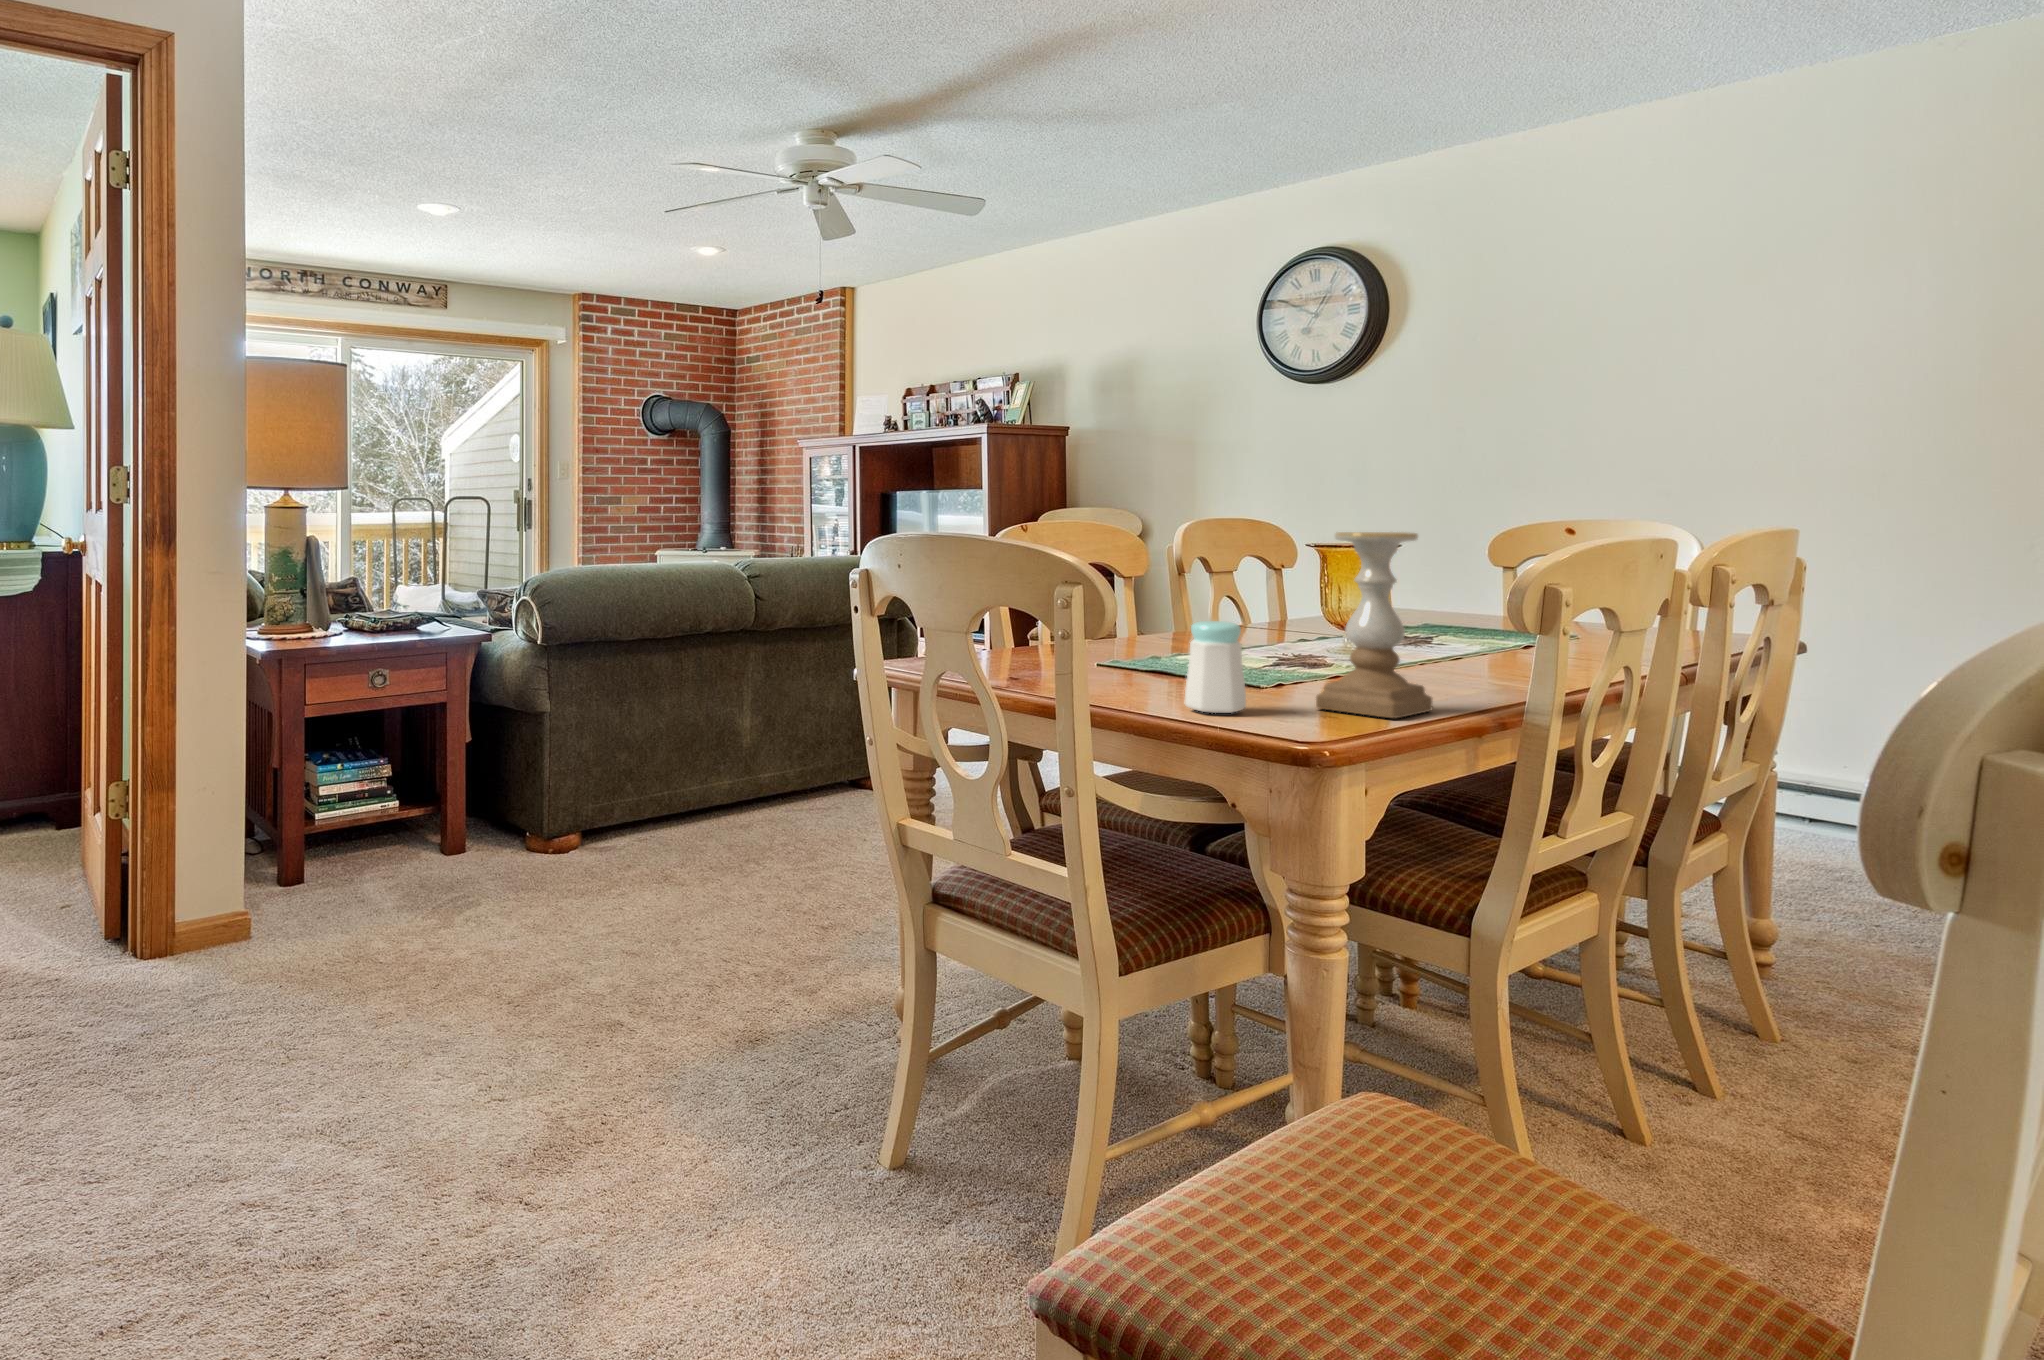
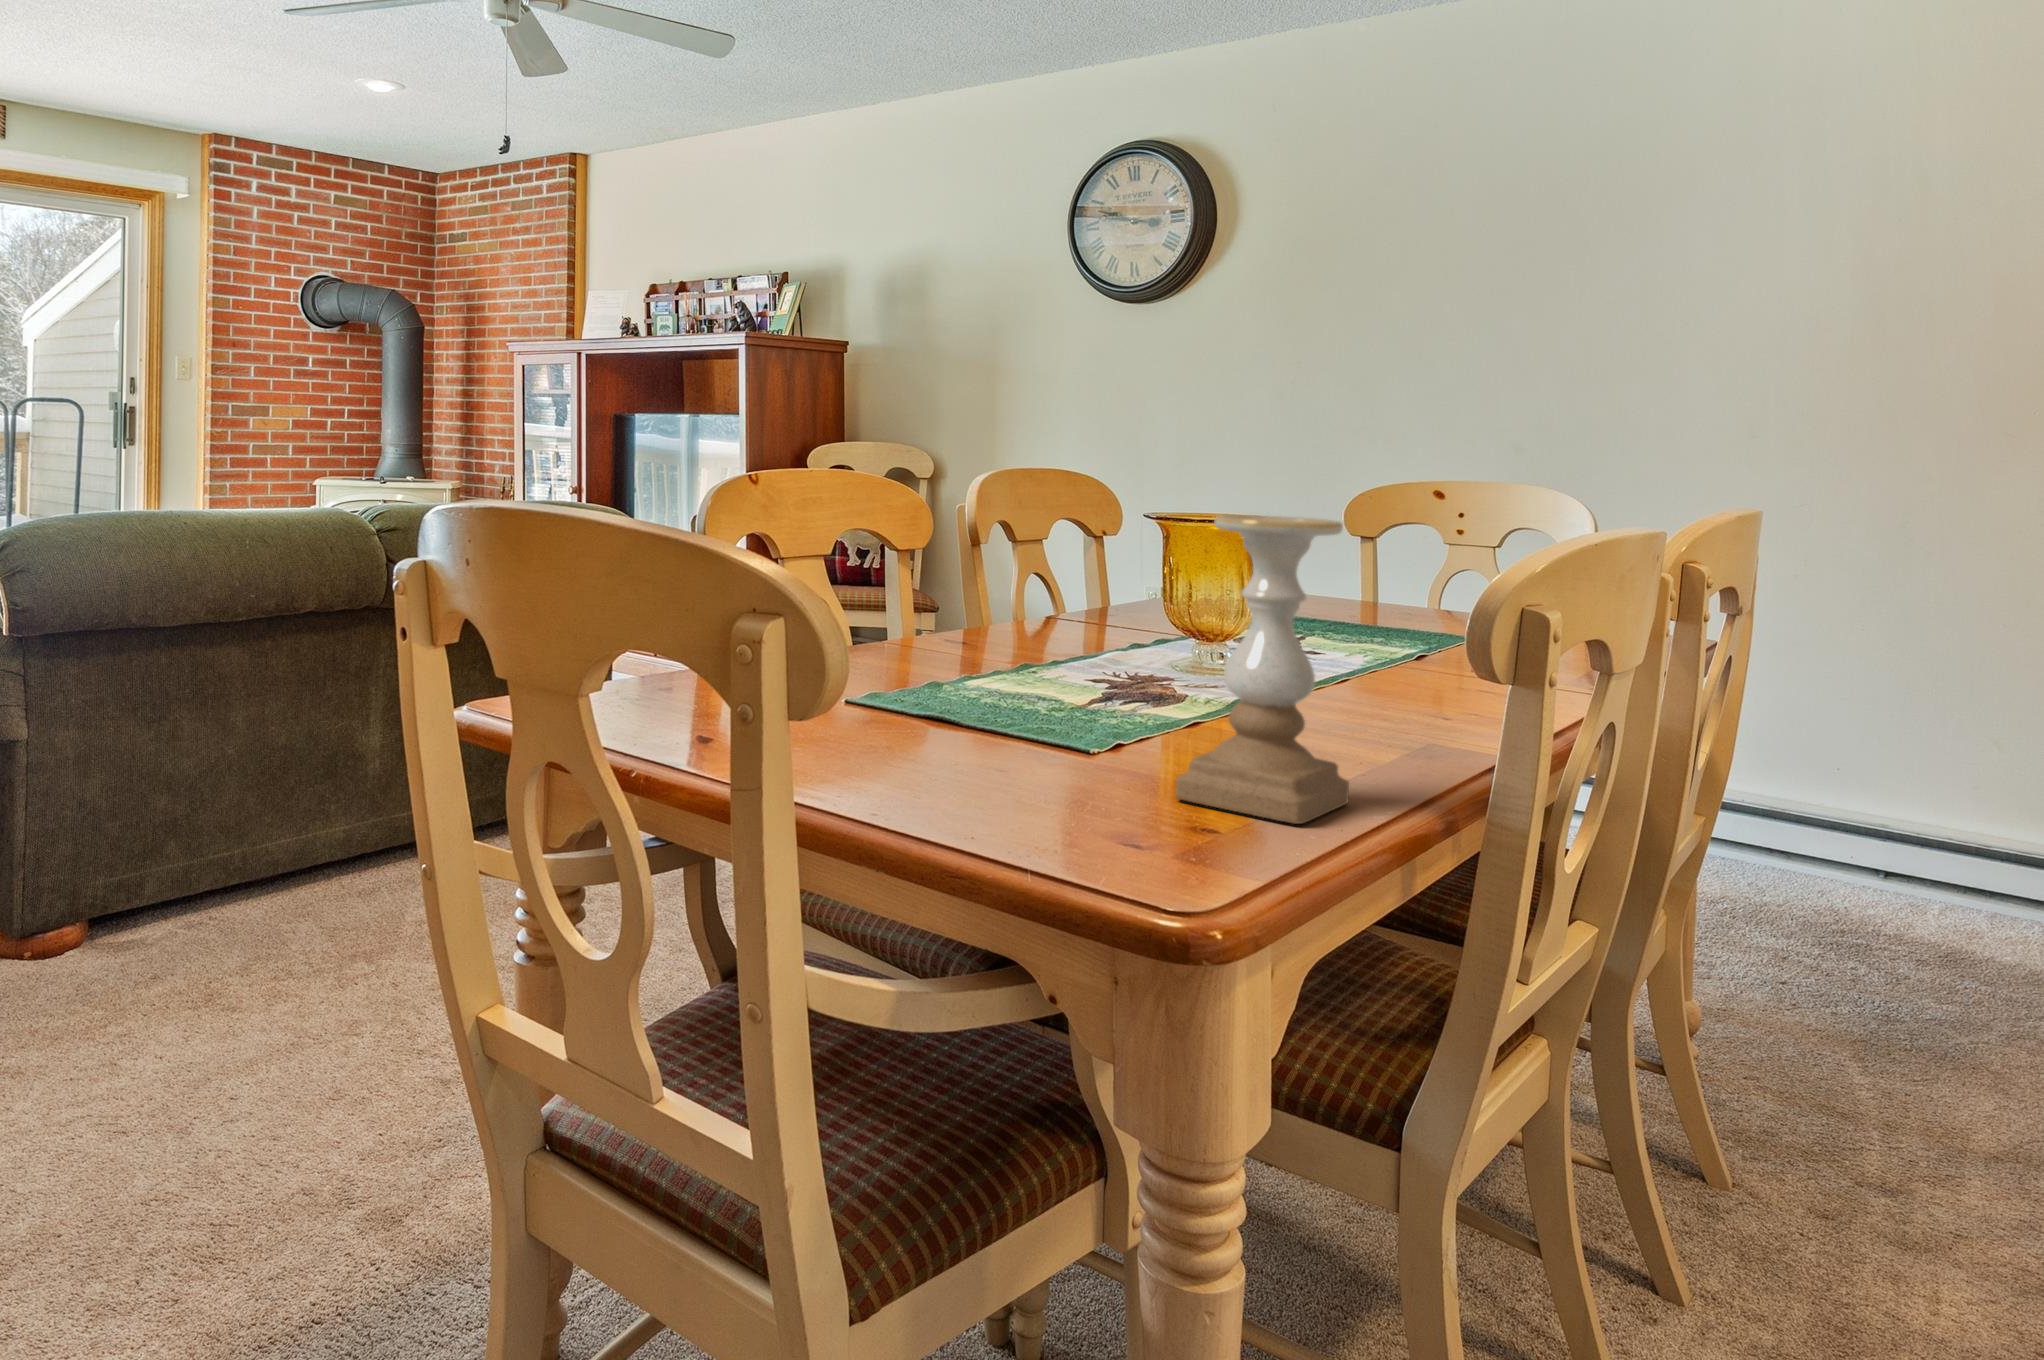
salt shaker: present [1185,621,1246,713] -> none [972,657,1069,813]

